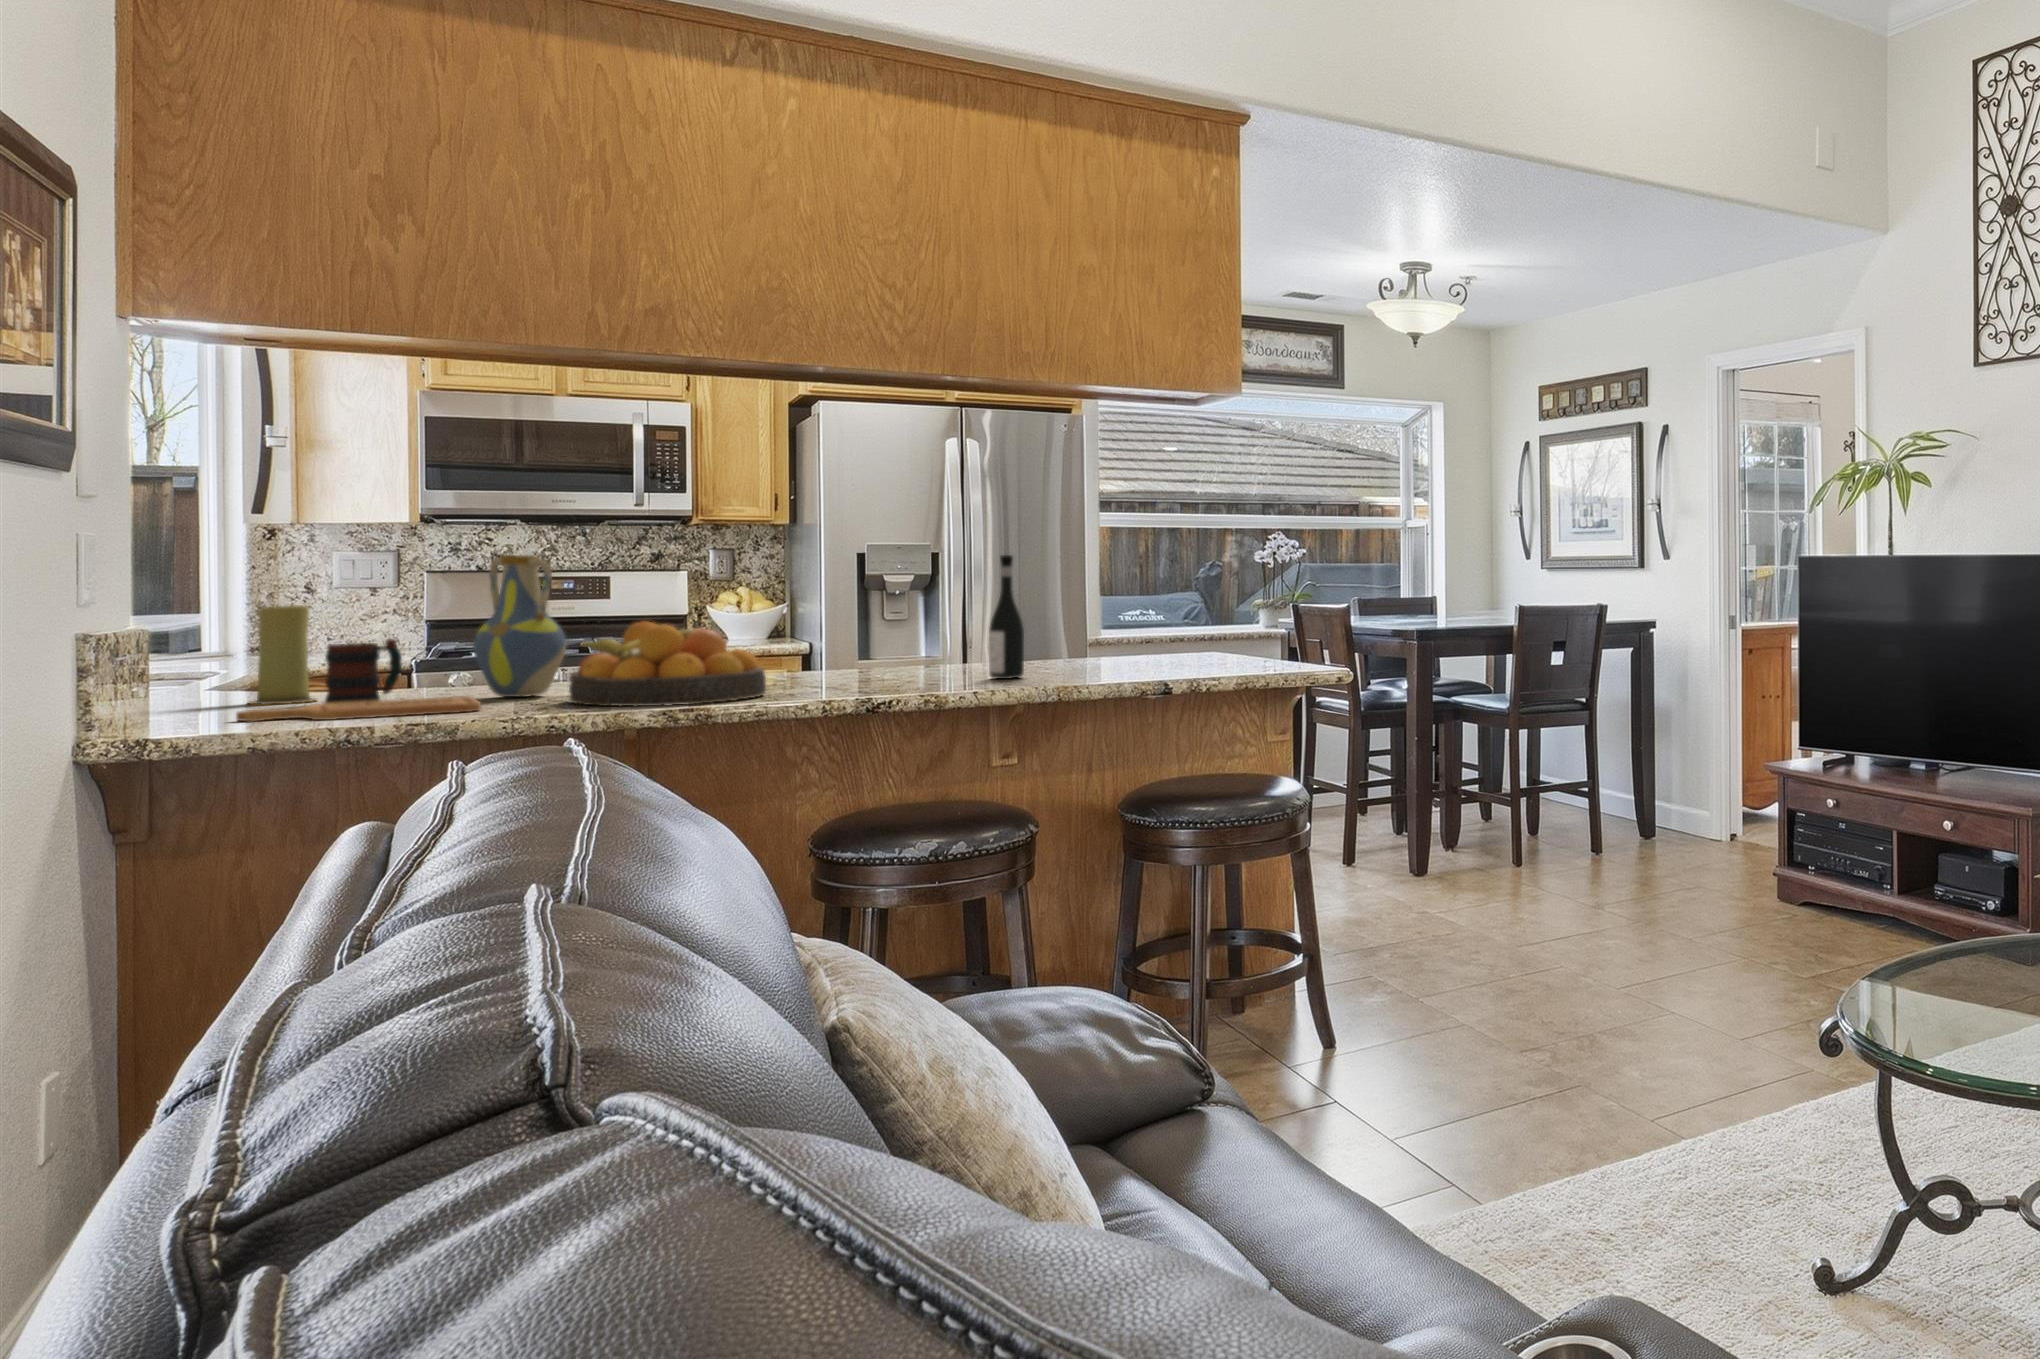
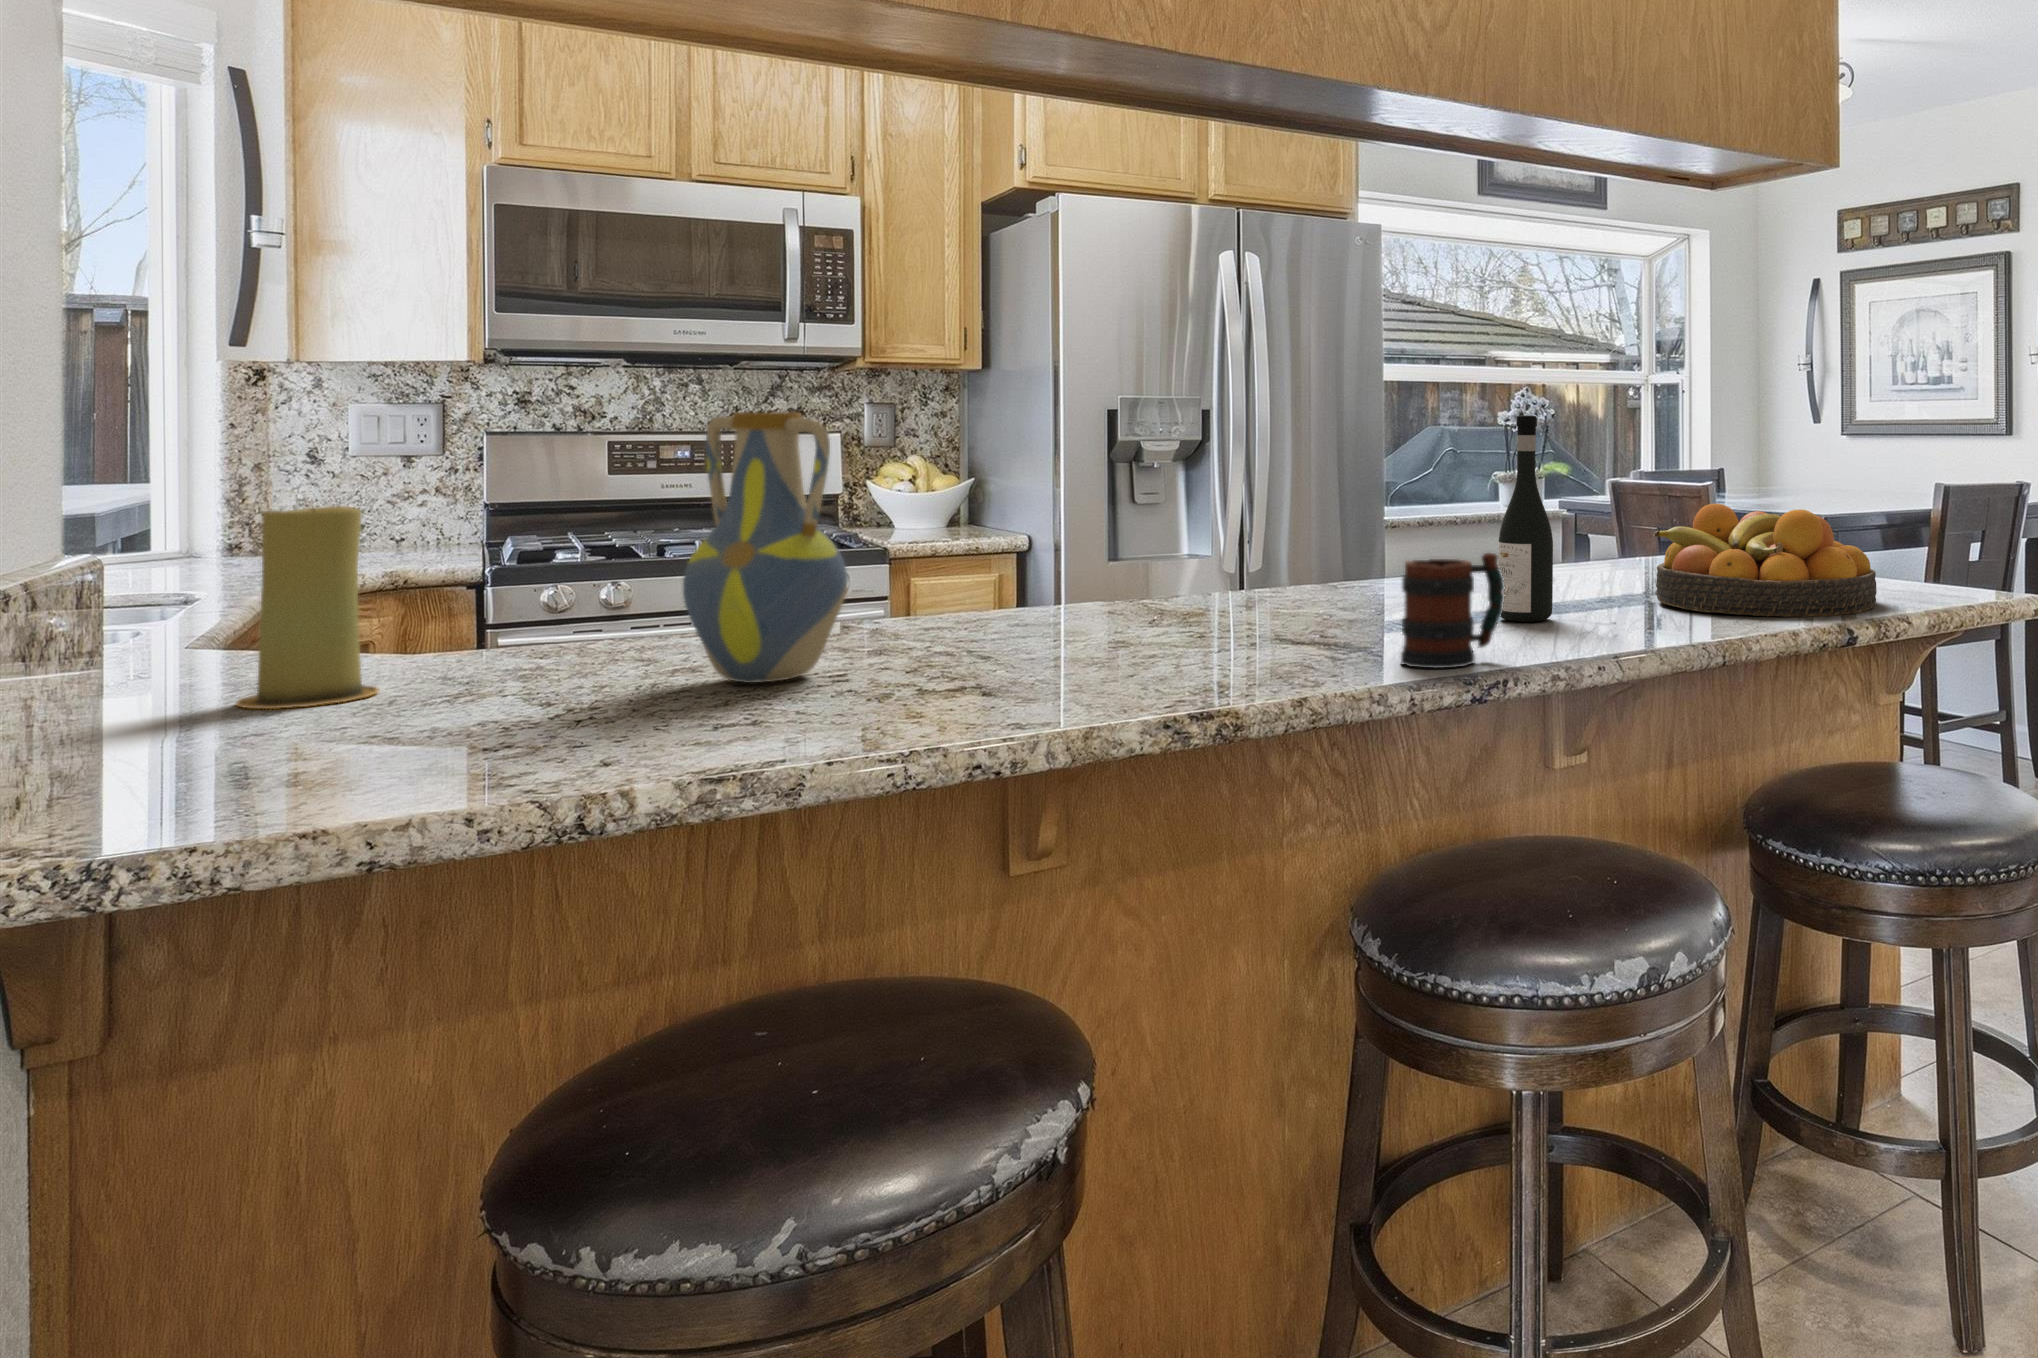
fruit bowl: present [569,621,766,707] -> present [1653,504,1877,617]
mug: present [325,639,402,703] -> present [1401,553,1504,668]
cutting board: present [236,697,480,721] -> none [221,702,755,802]

